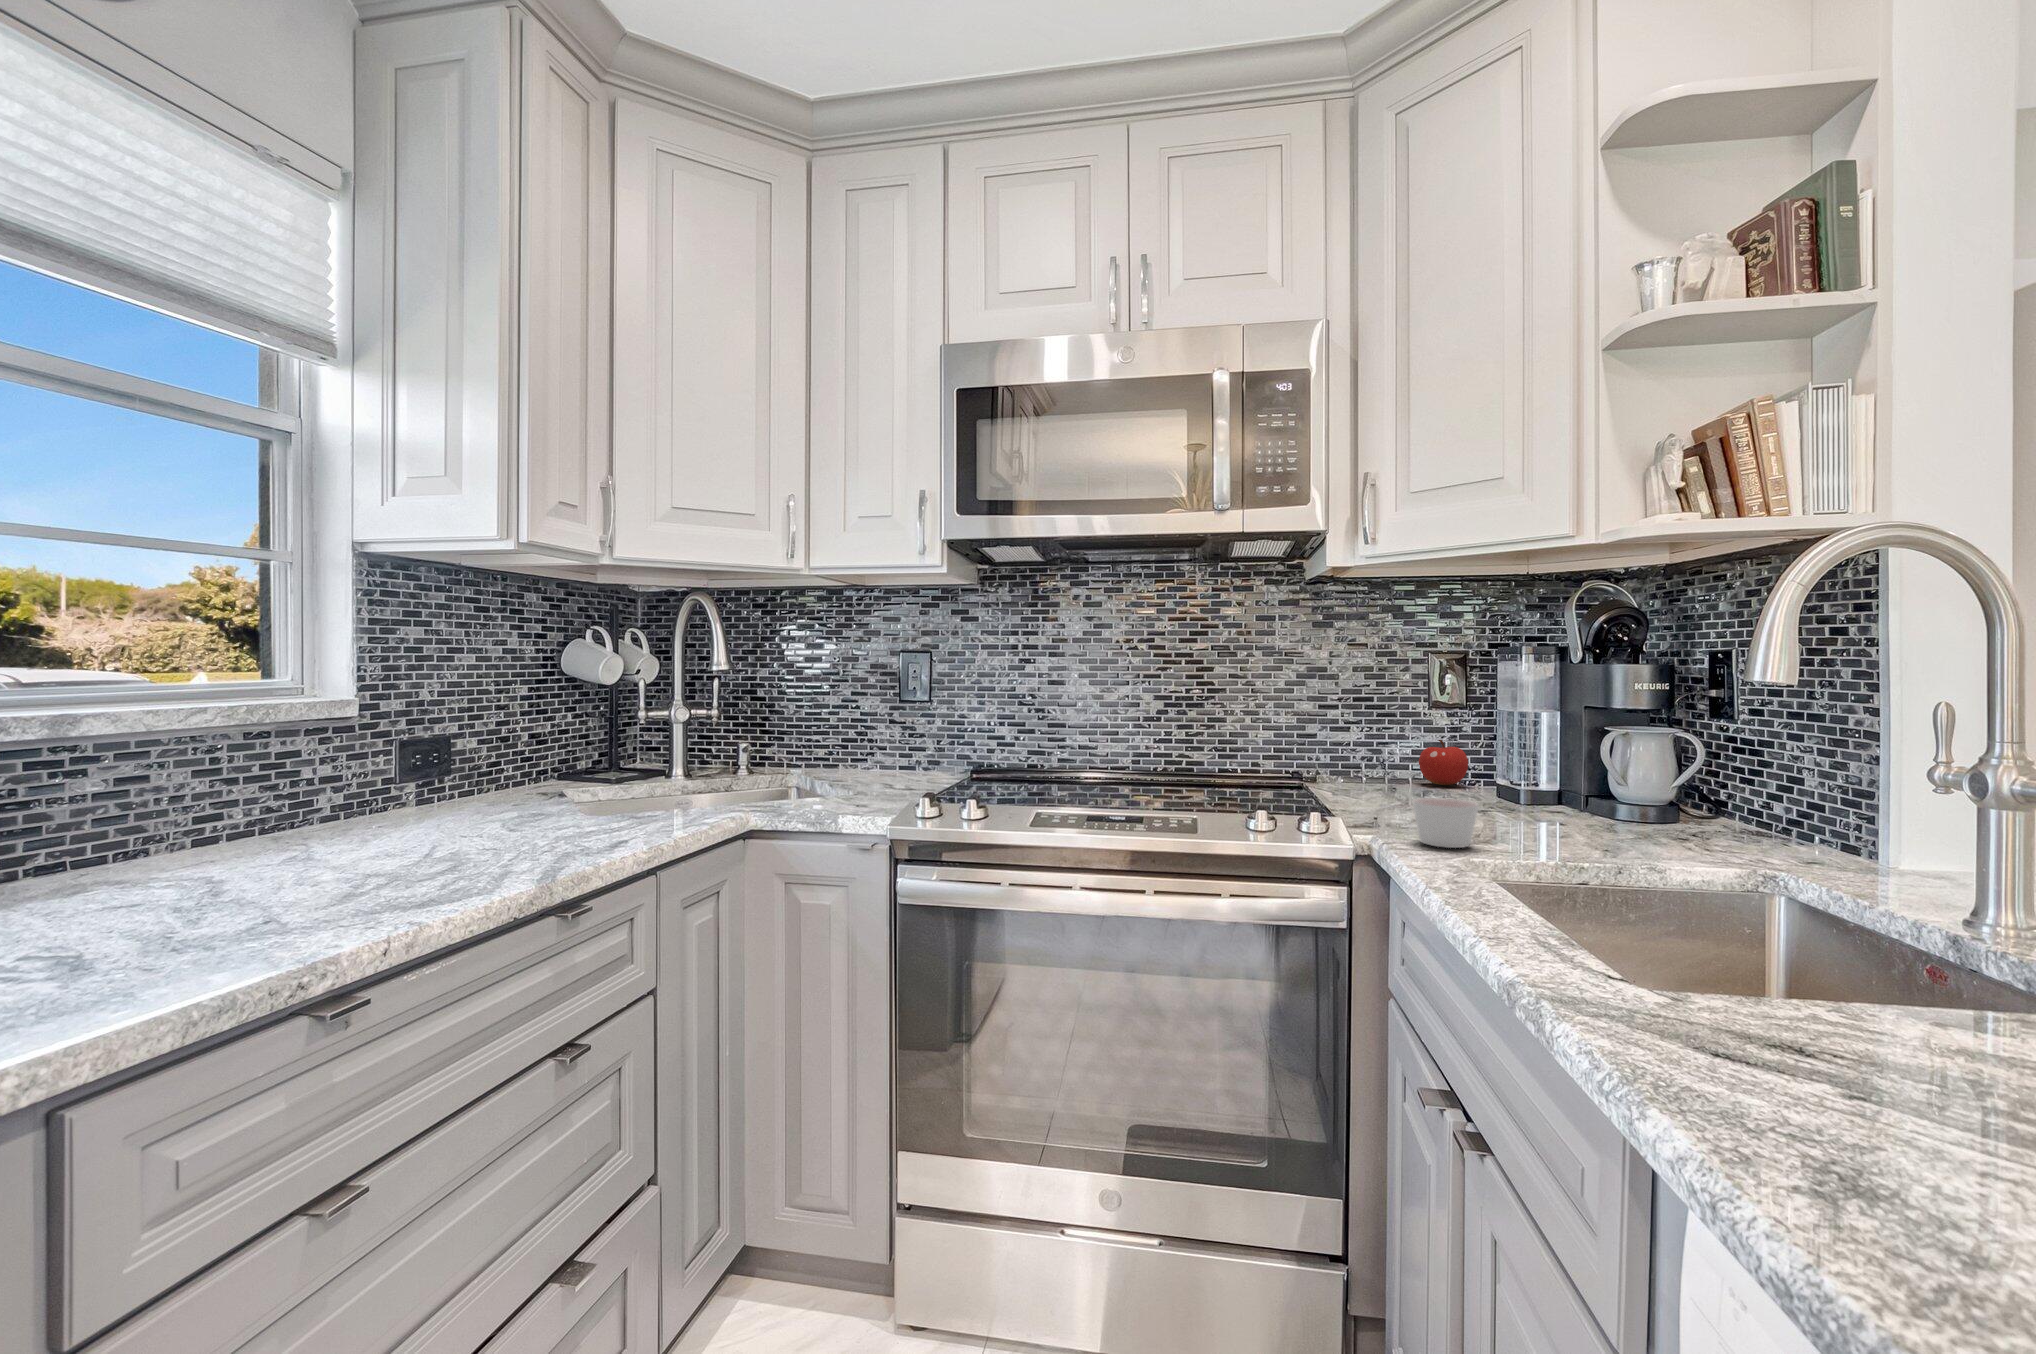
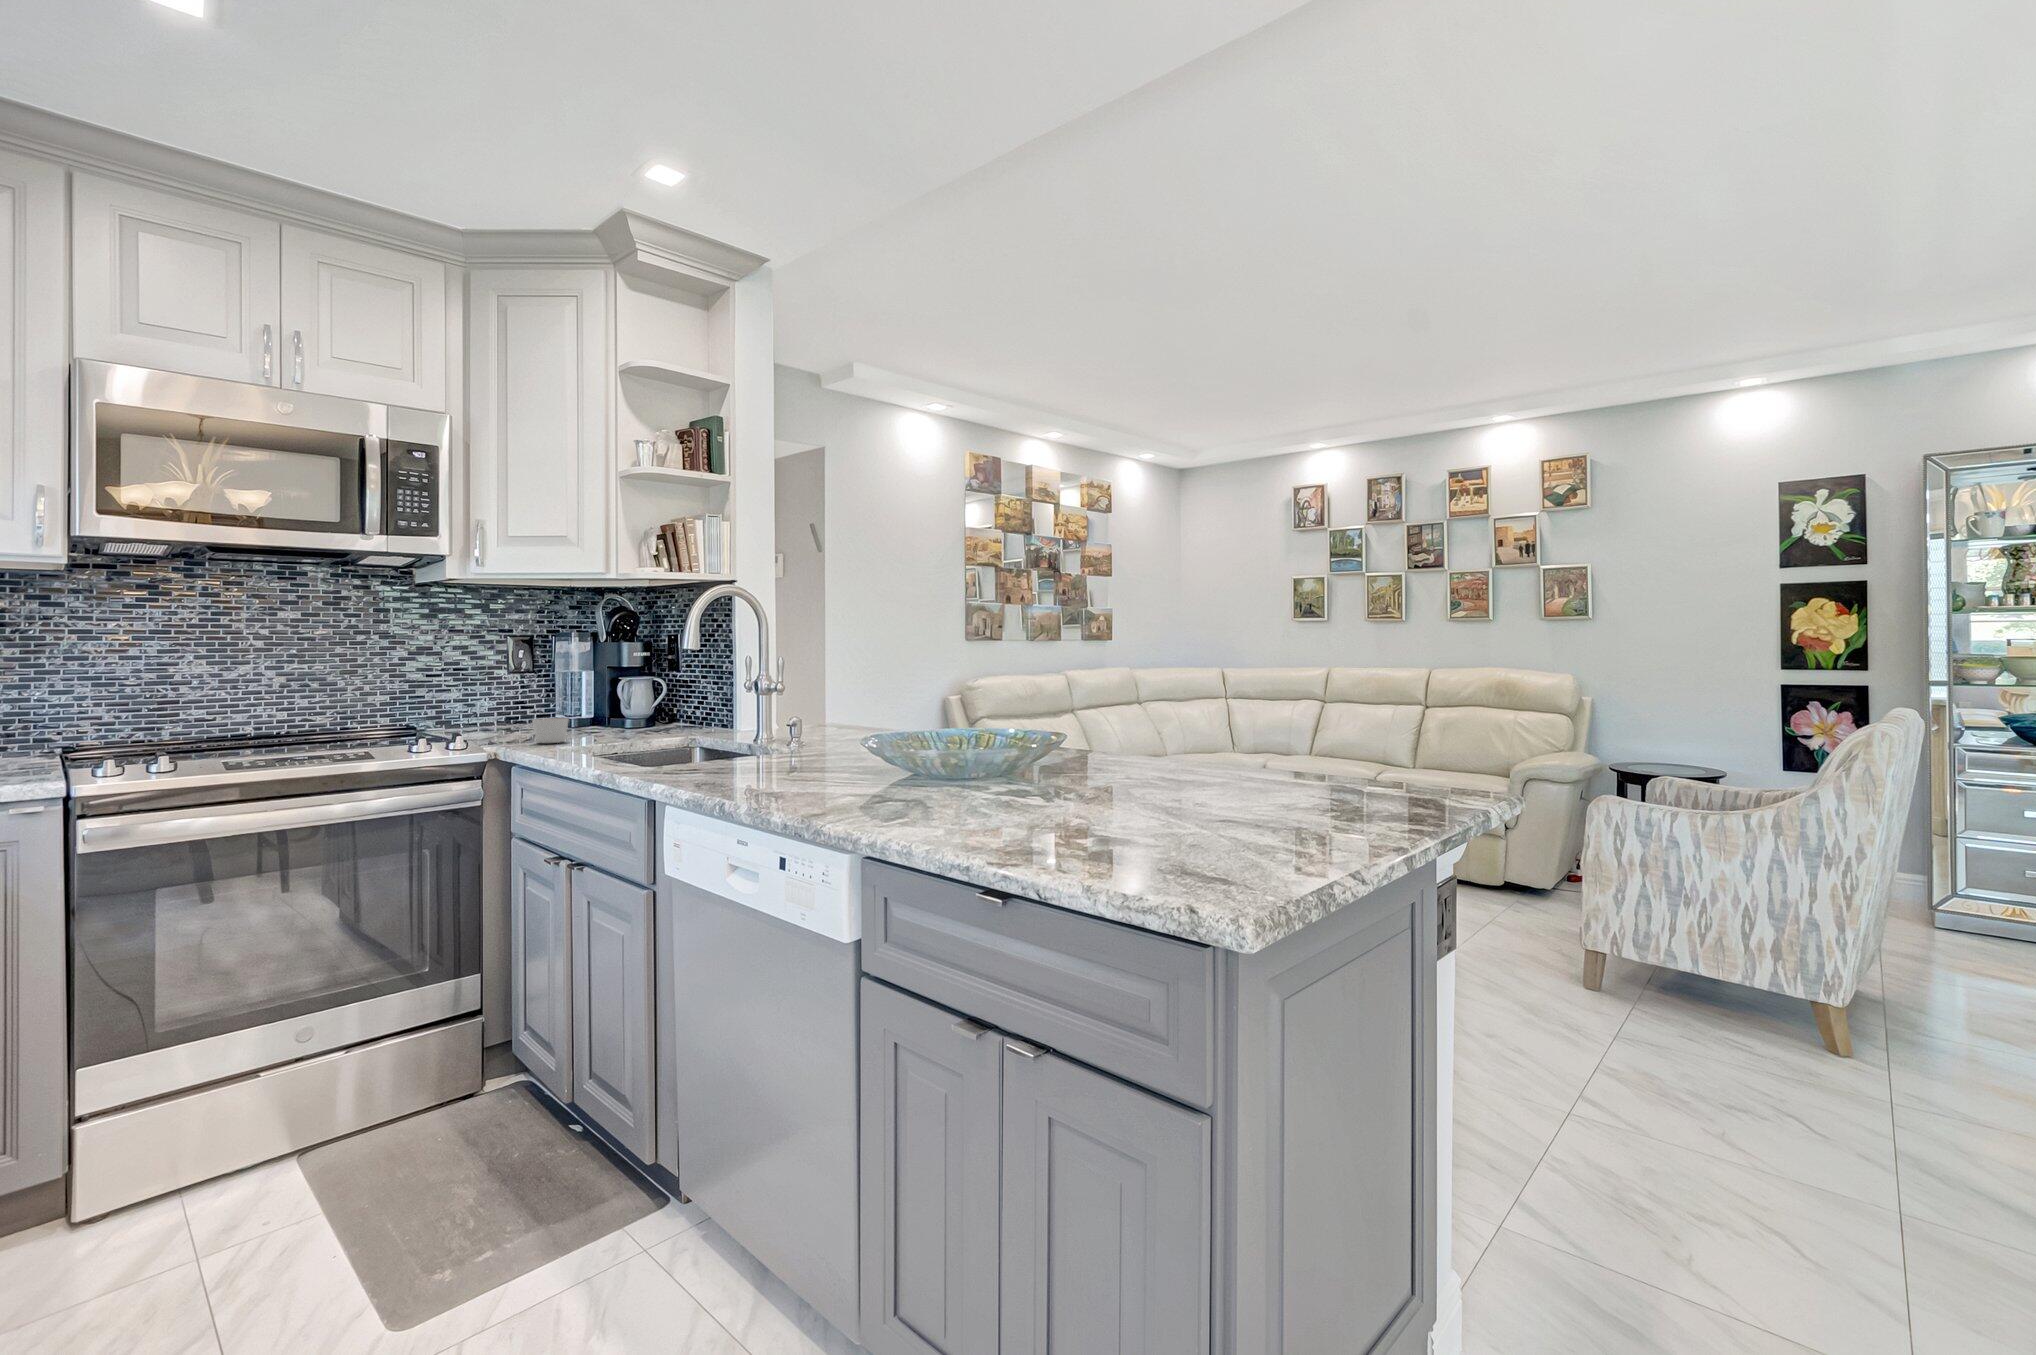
fruit: present [1419,740,1468,785] -> none [502,694,535,725]

